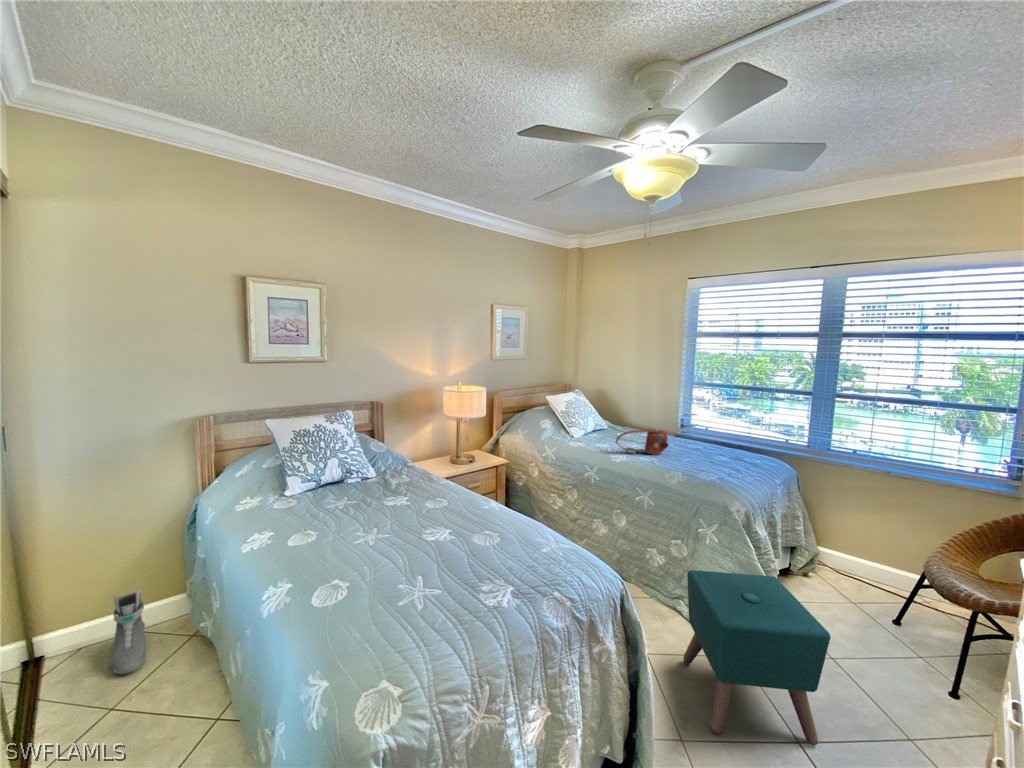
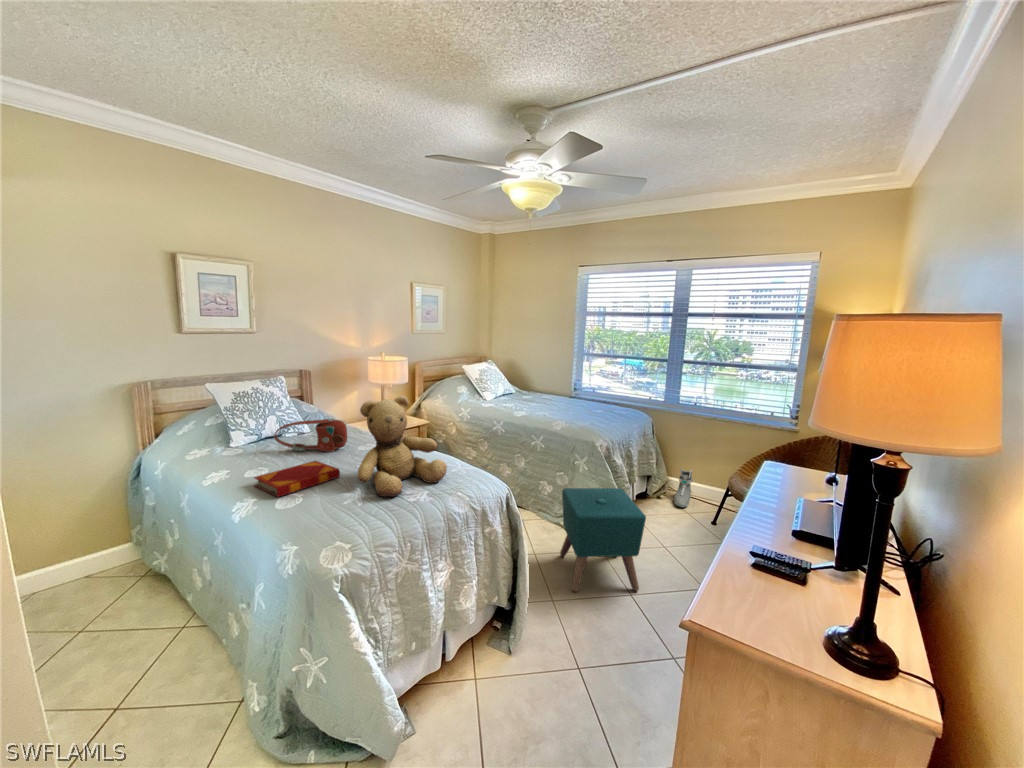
handbag: present [616,429,669,455] -> present [274,419,347,452]
teddy bear: none [420,447,539,596] -> present [358,395,447,497]
hardback book: none [294,524,400,584] -> present [254,461,340,497]
sneaker: present [110,589,146,674] -> present [674,468,693,507]

